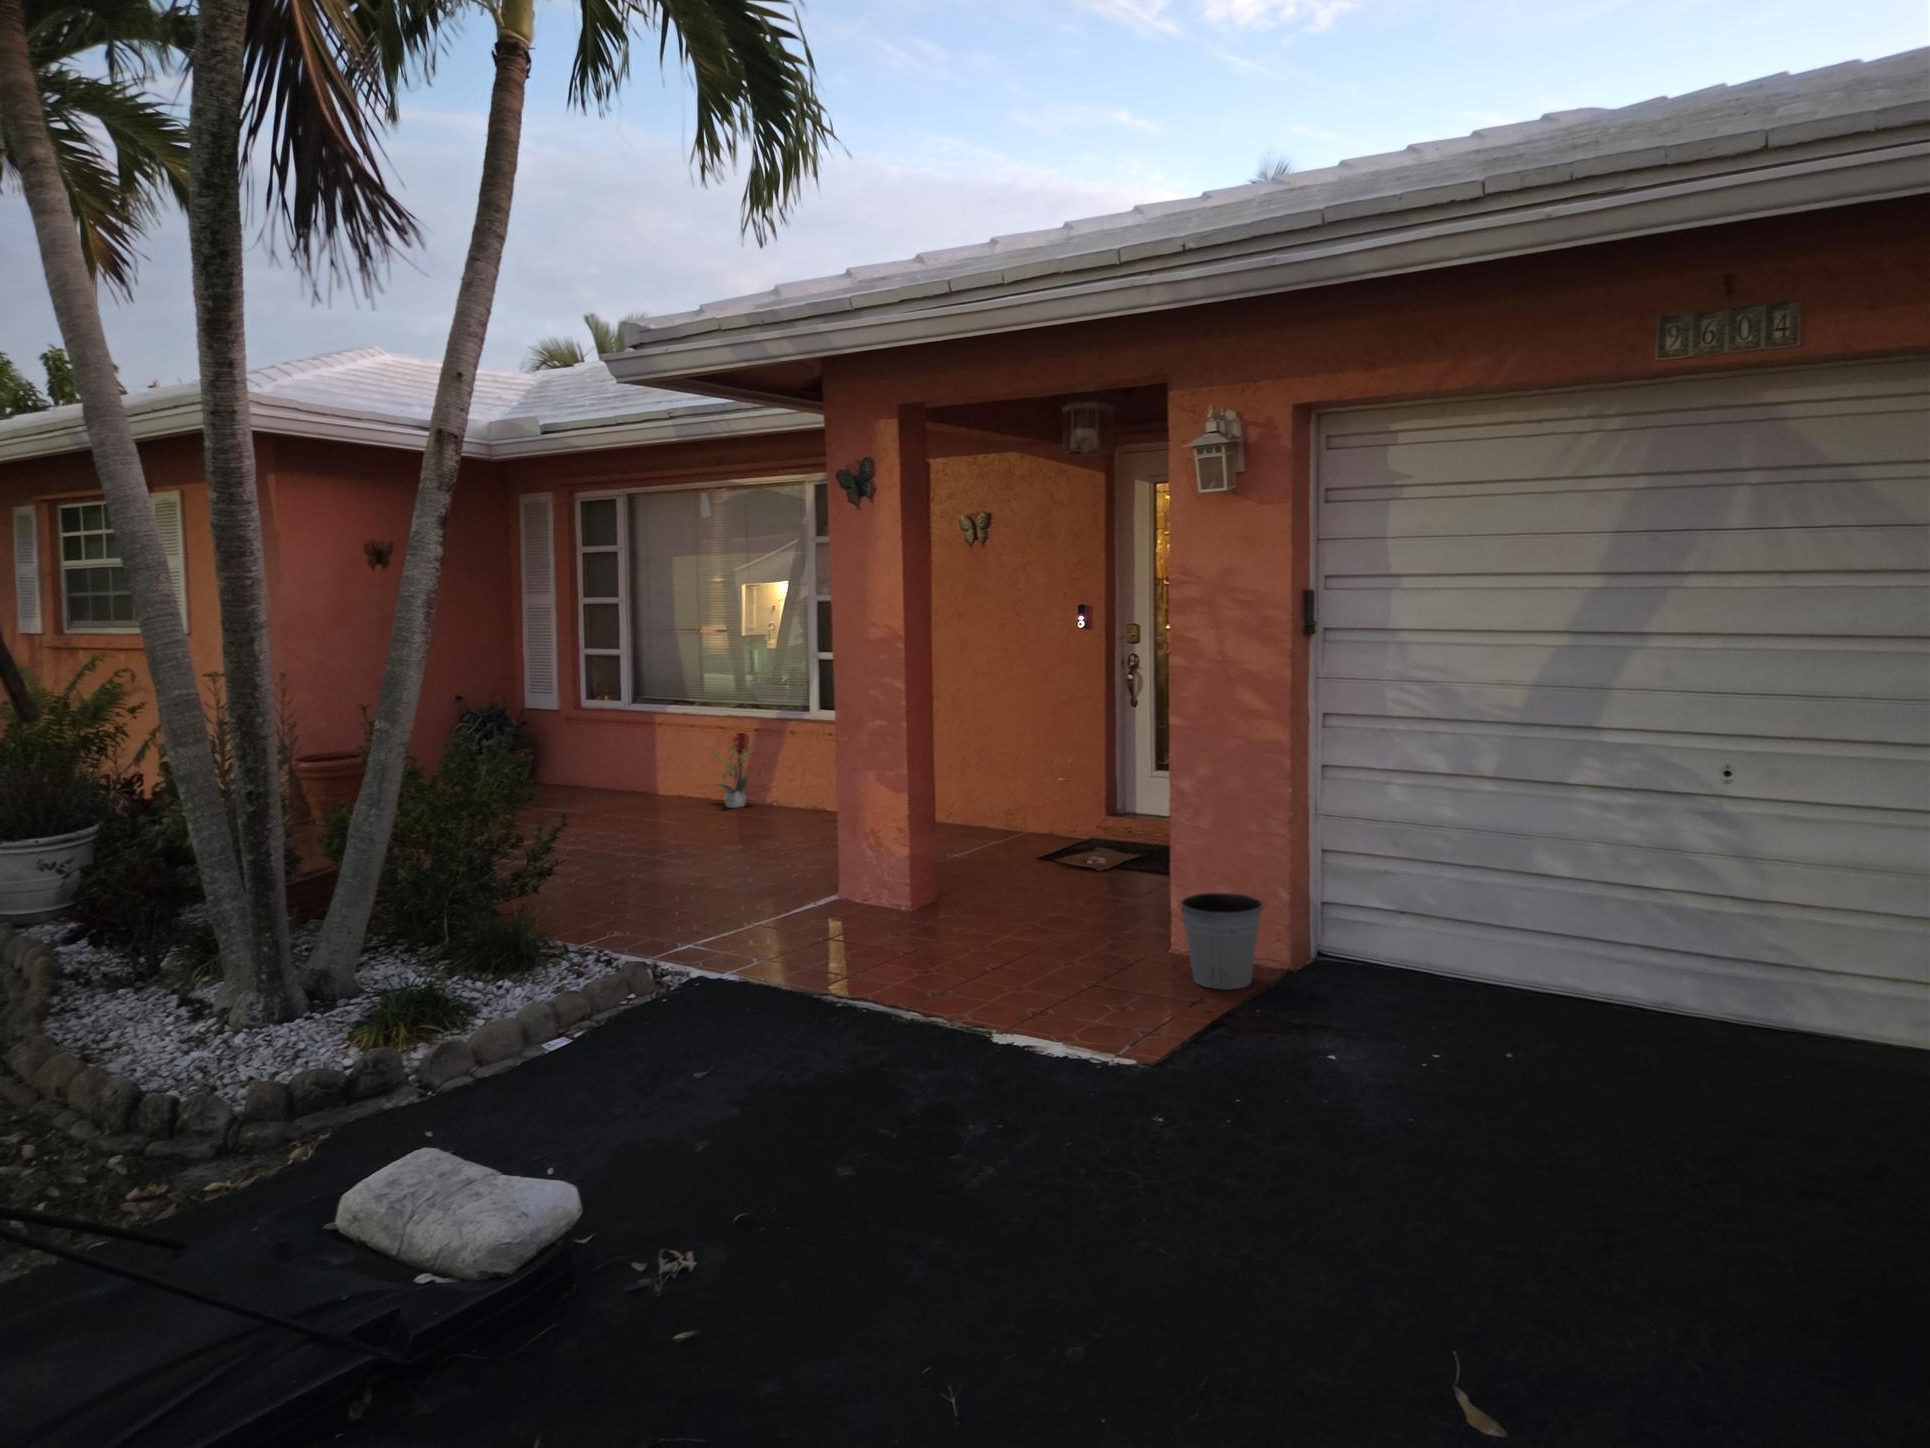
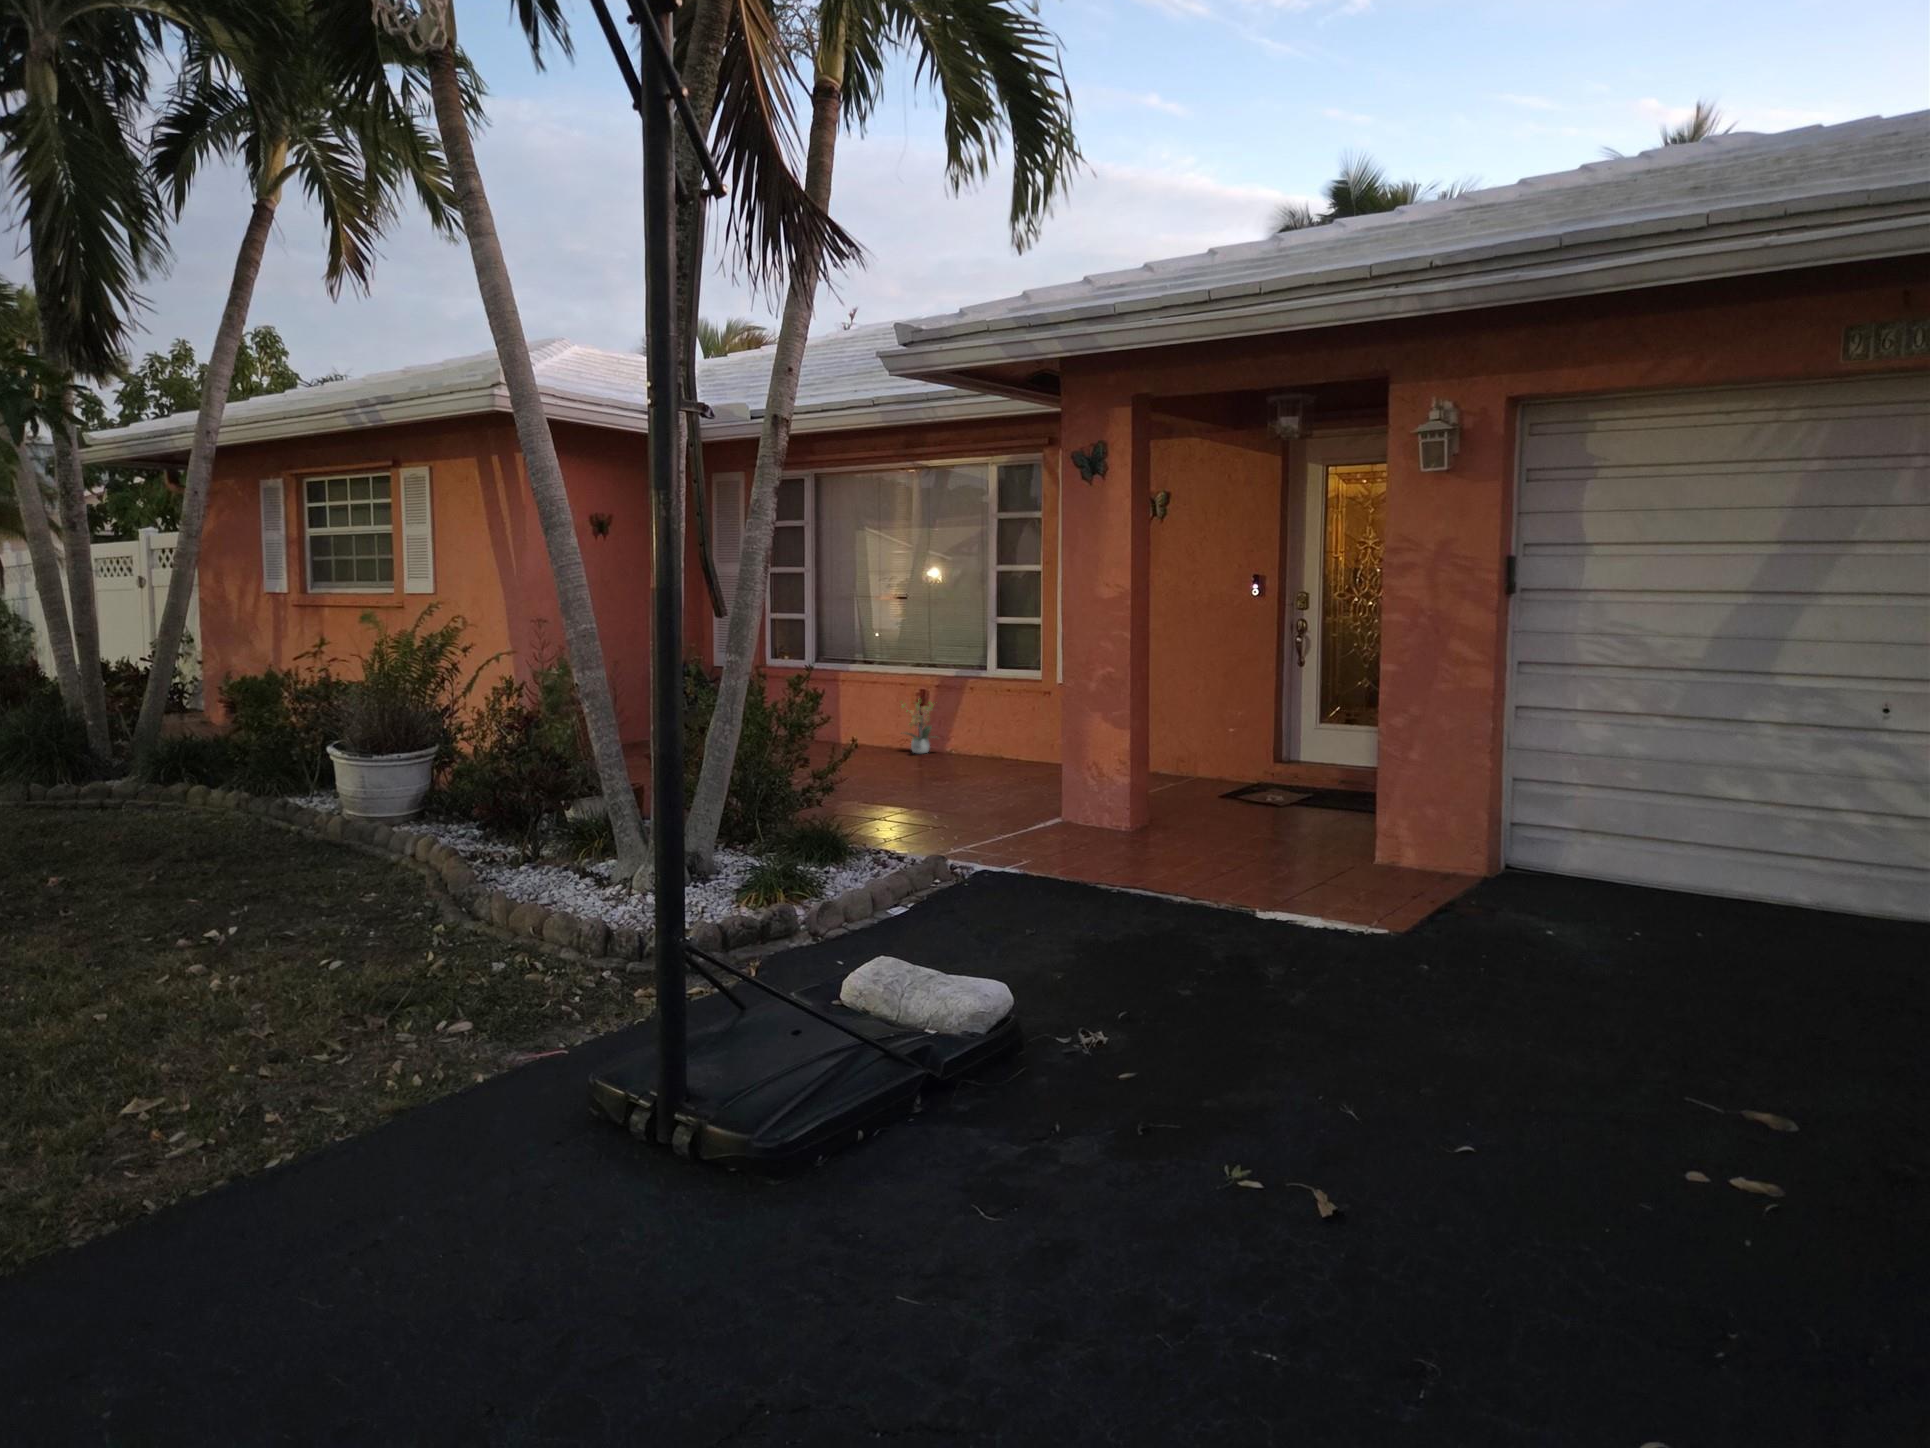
bucket: present [1180,893,1264,990] -> none [1396,809,1472,888]

